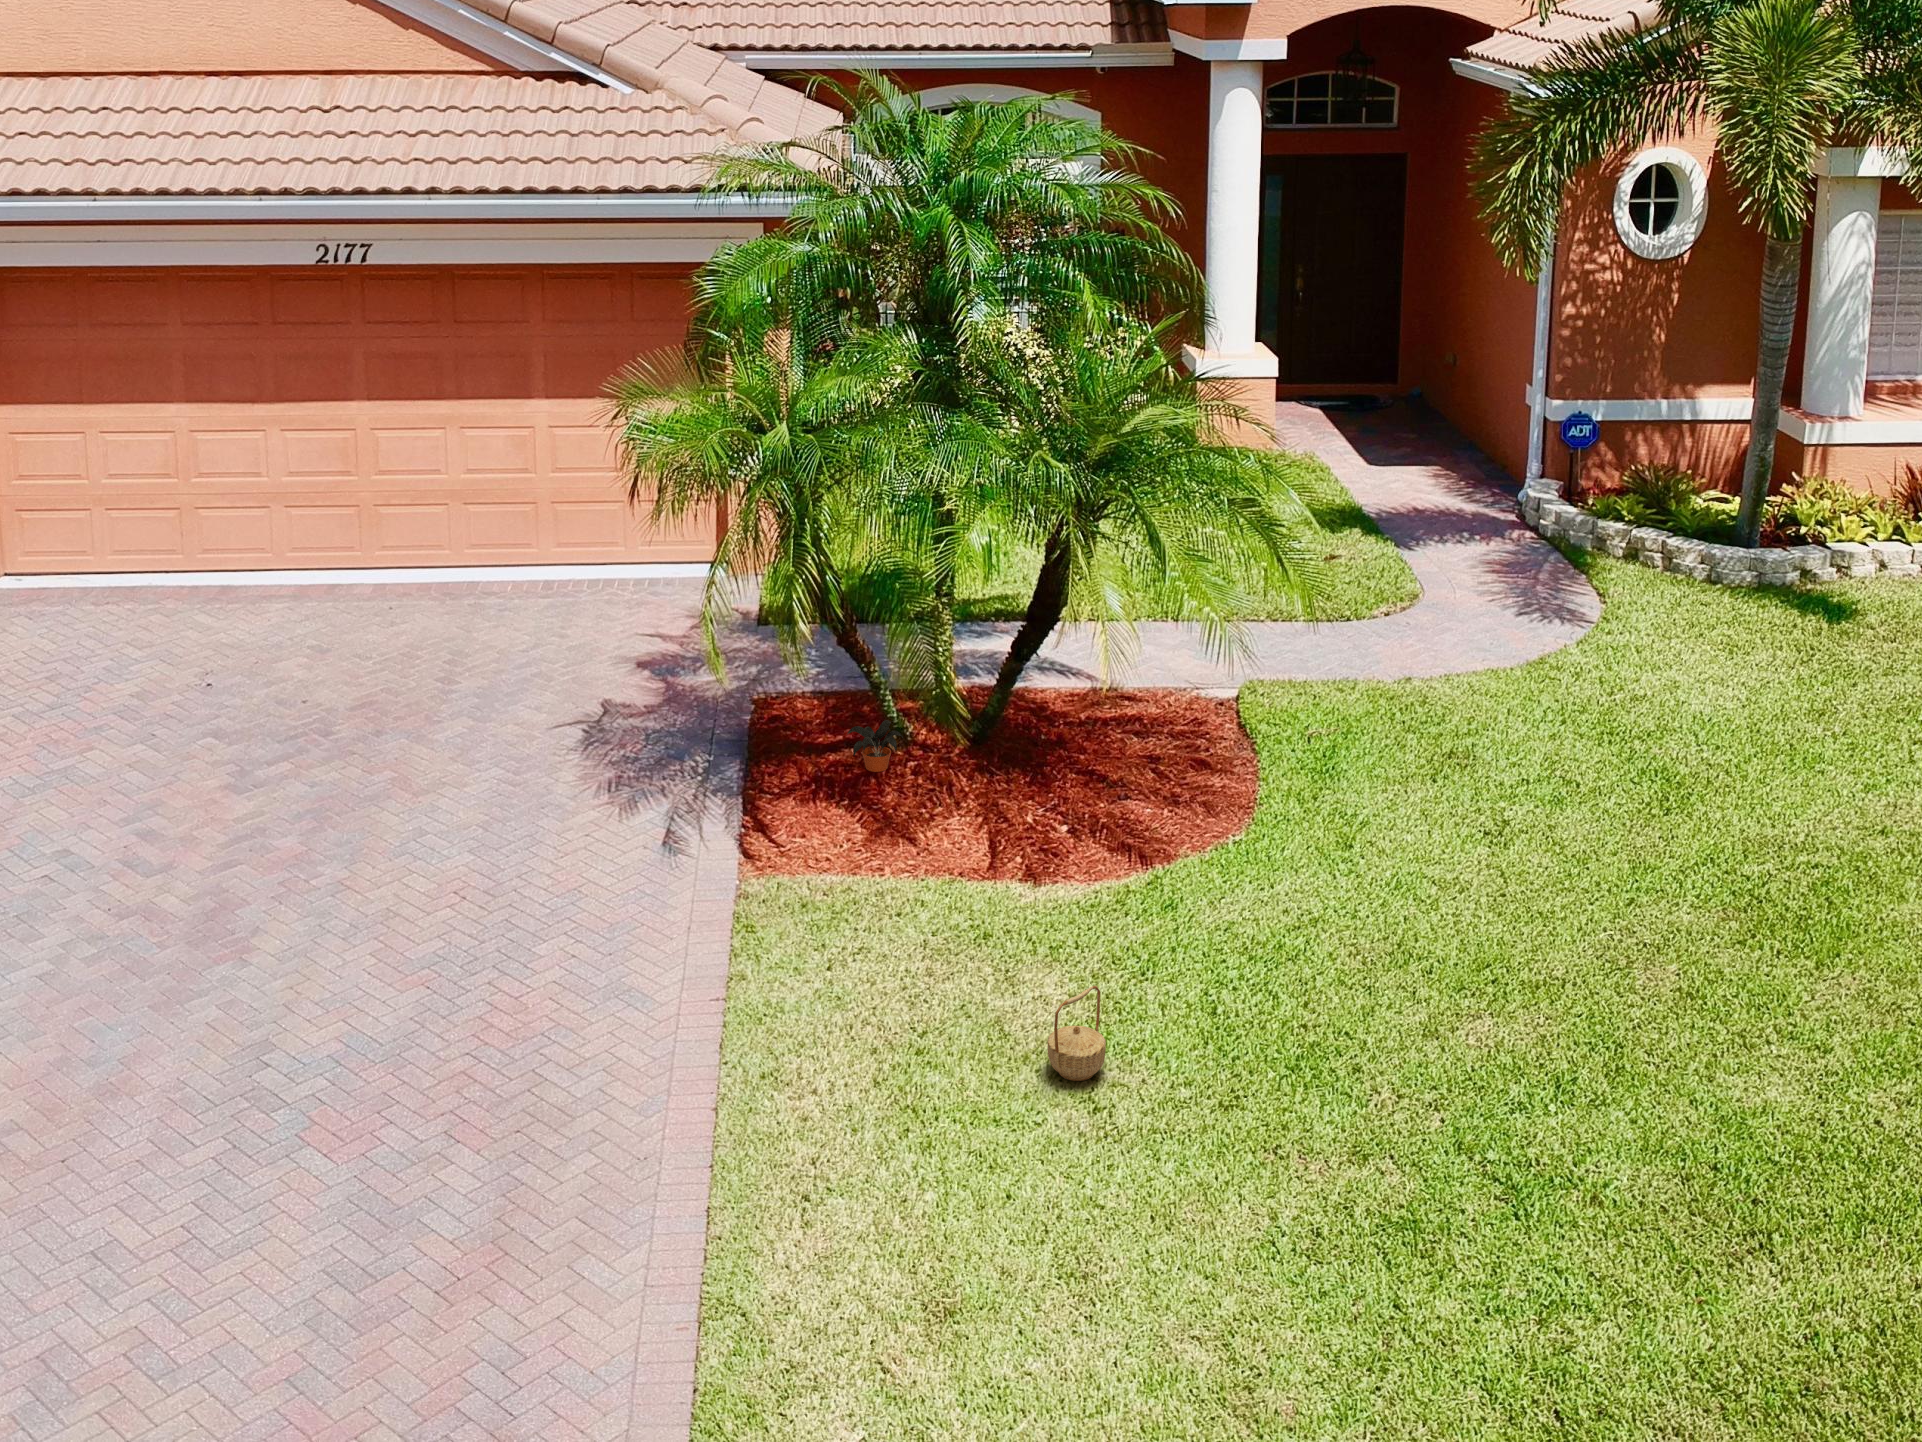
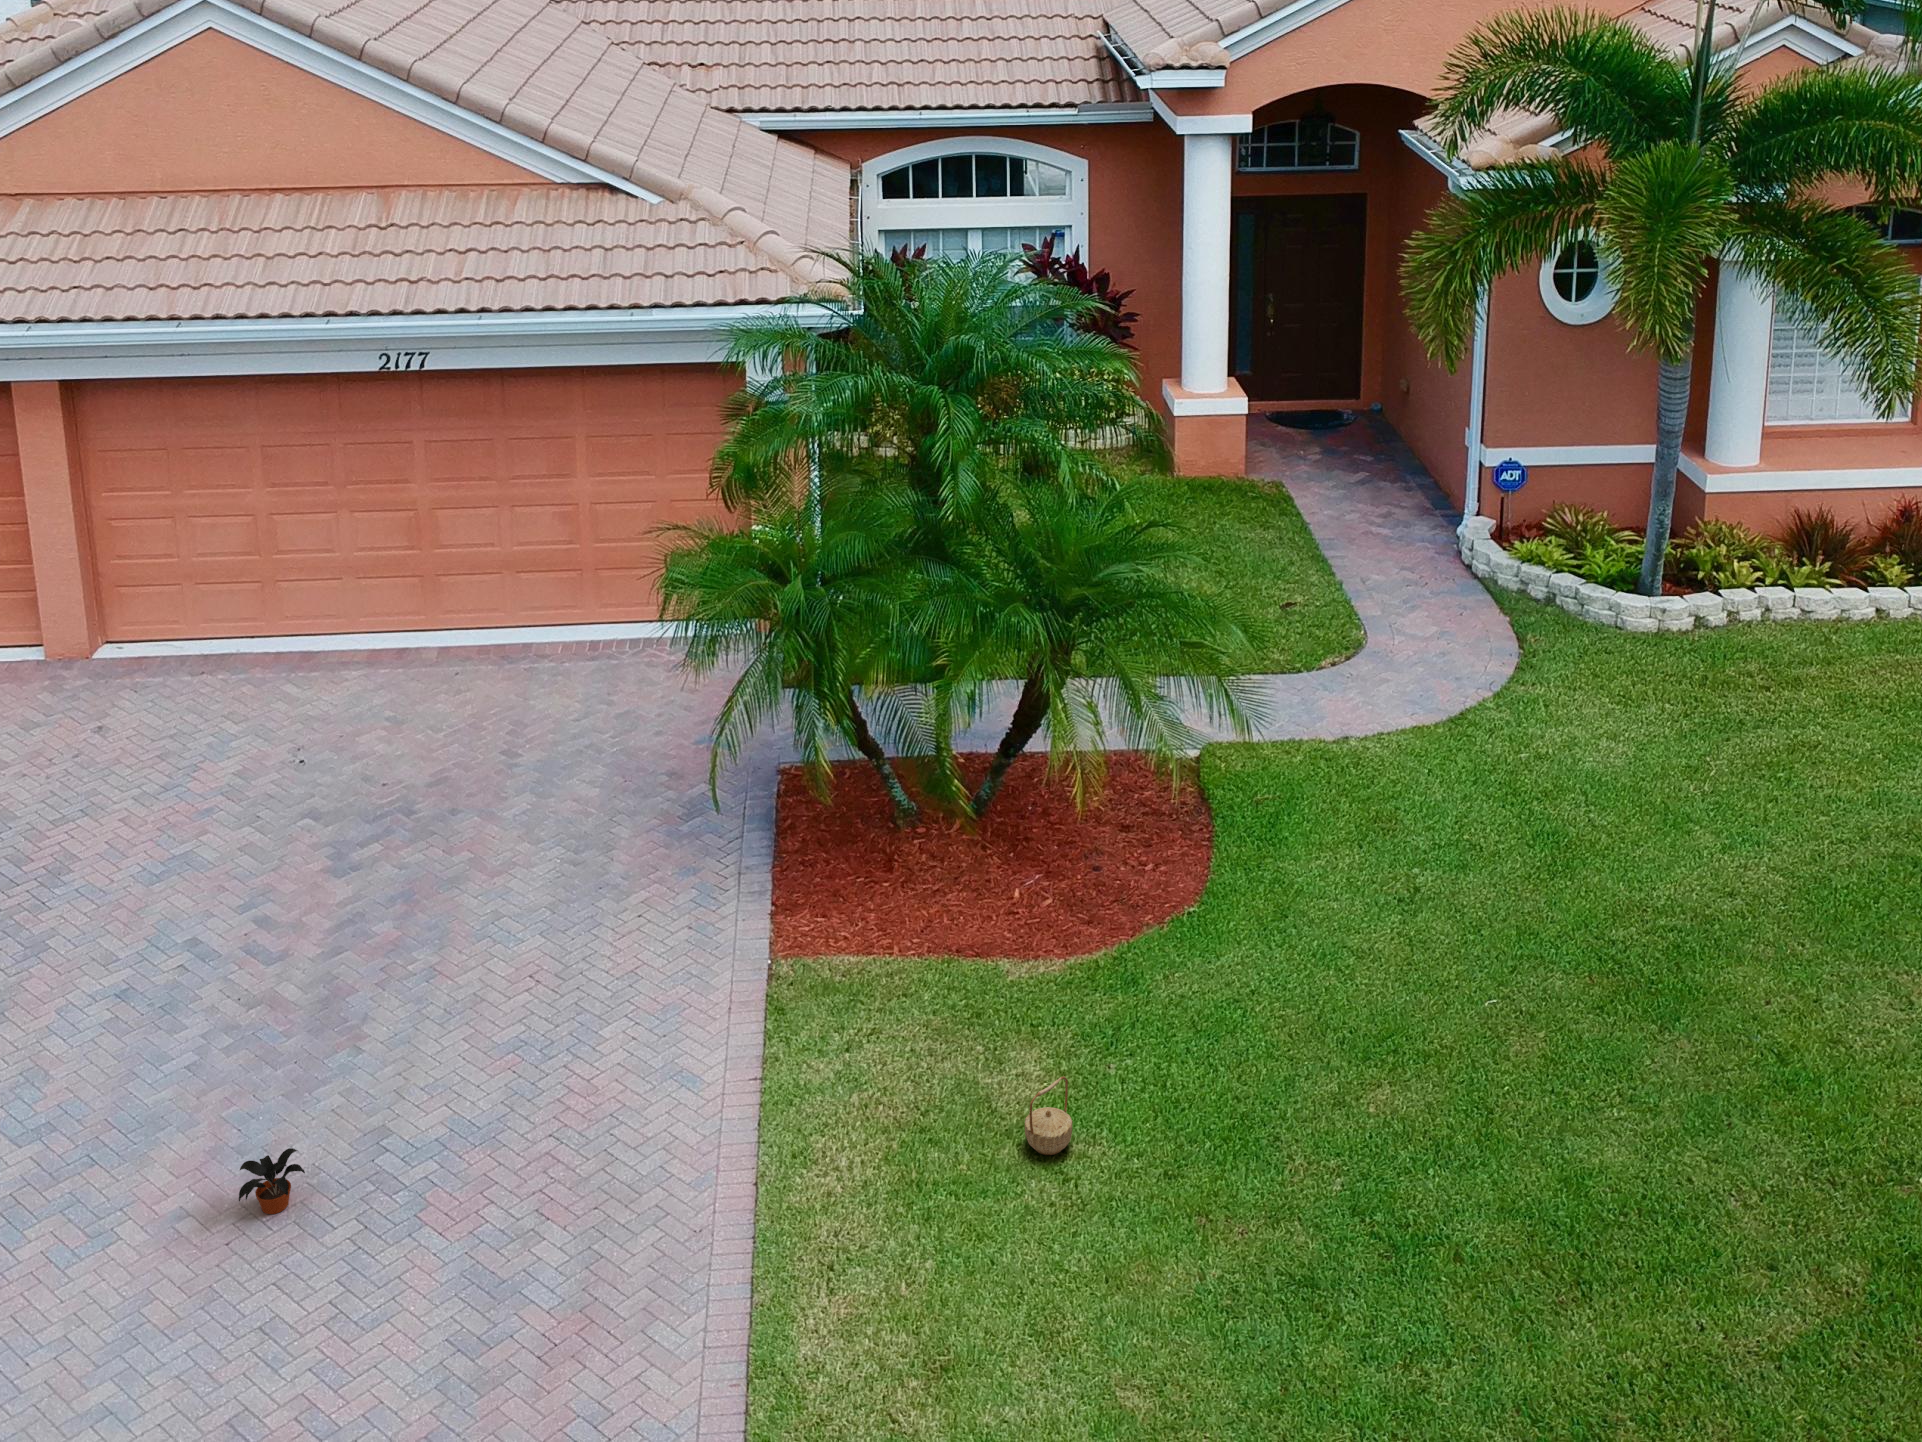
potted plant: present [848,720,903,772] -> present [239,1148,305,1214]

